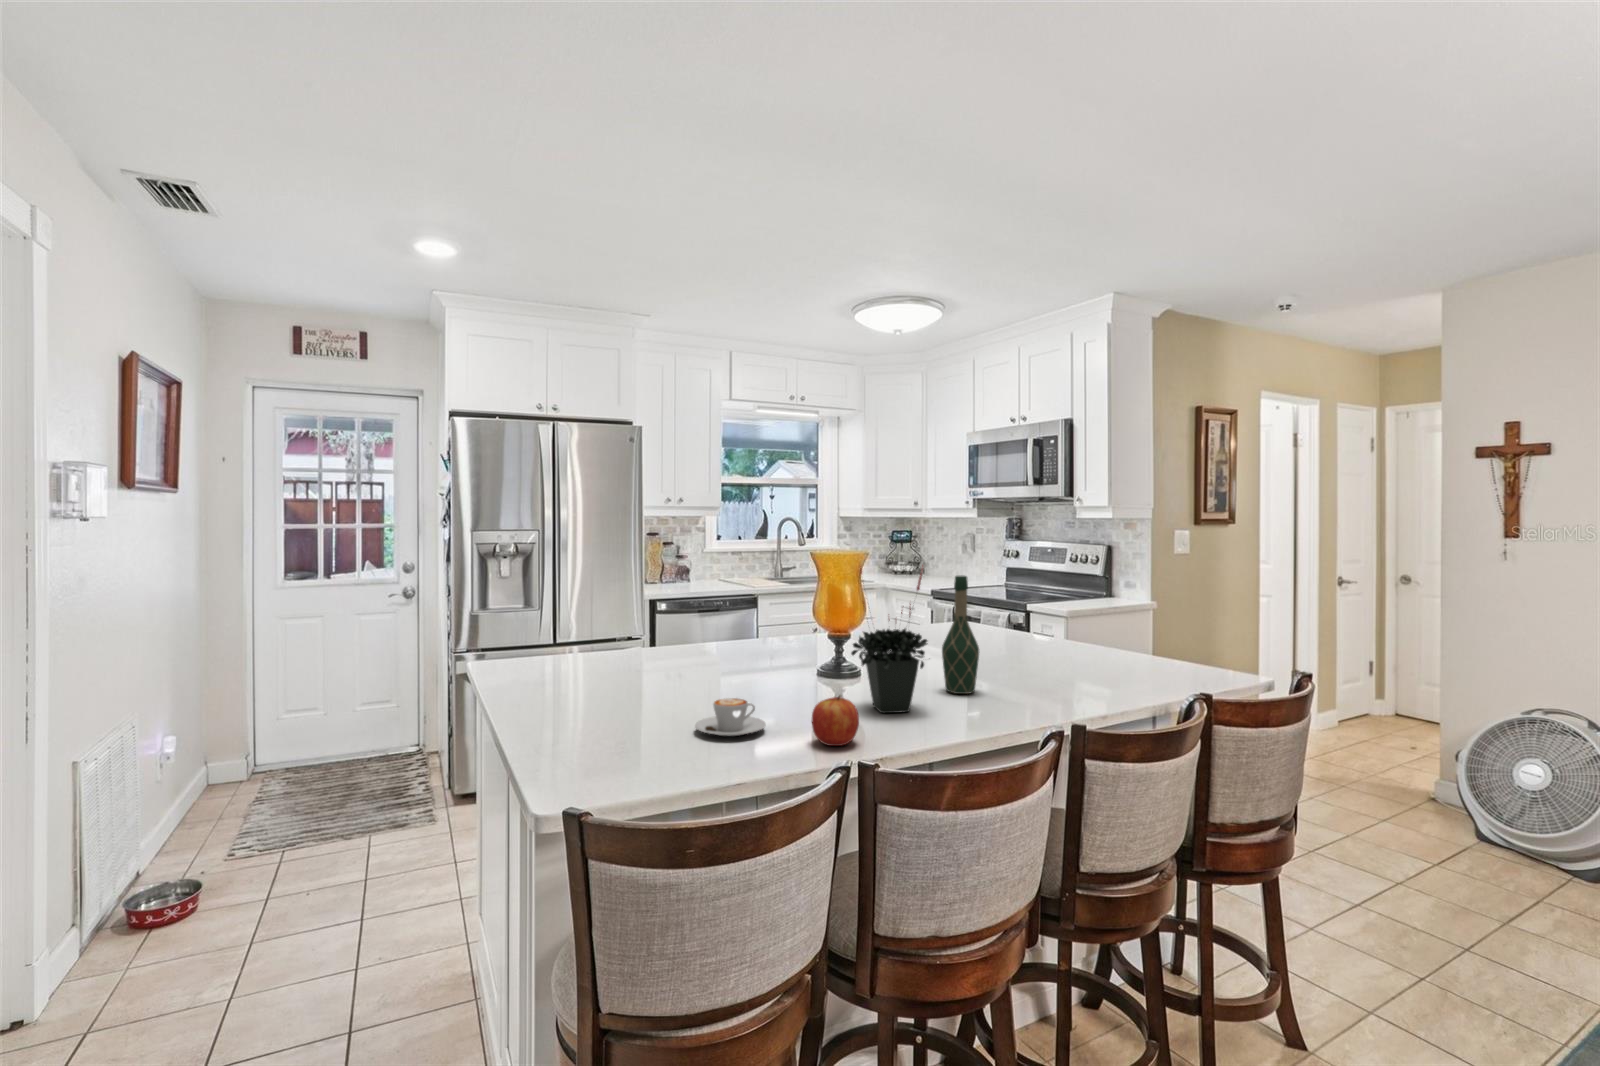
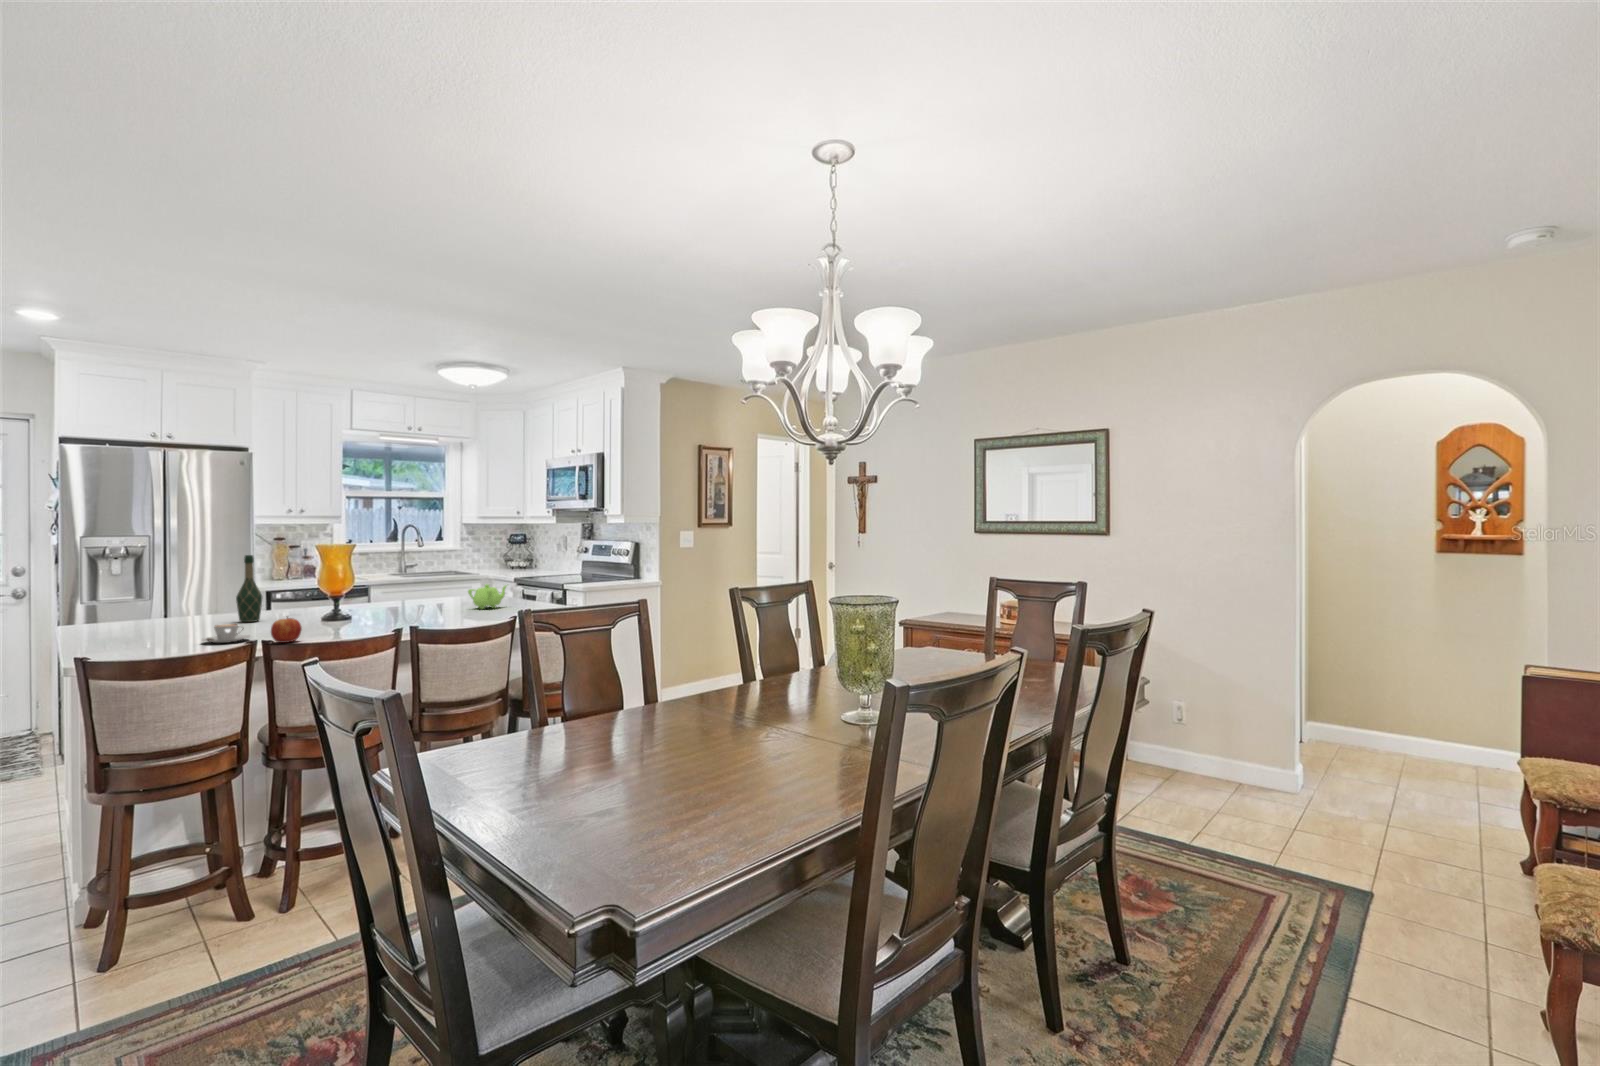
potted plant: present [851,568,928,713] -> none [322,547,371,632]
wine bottle: present [942,576,979,694] -> present [236,555,262,622]
teapot: none [999,619,1056,661] -> present [468,584,507,609]

